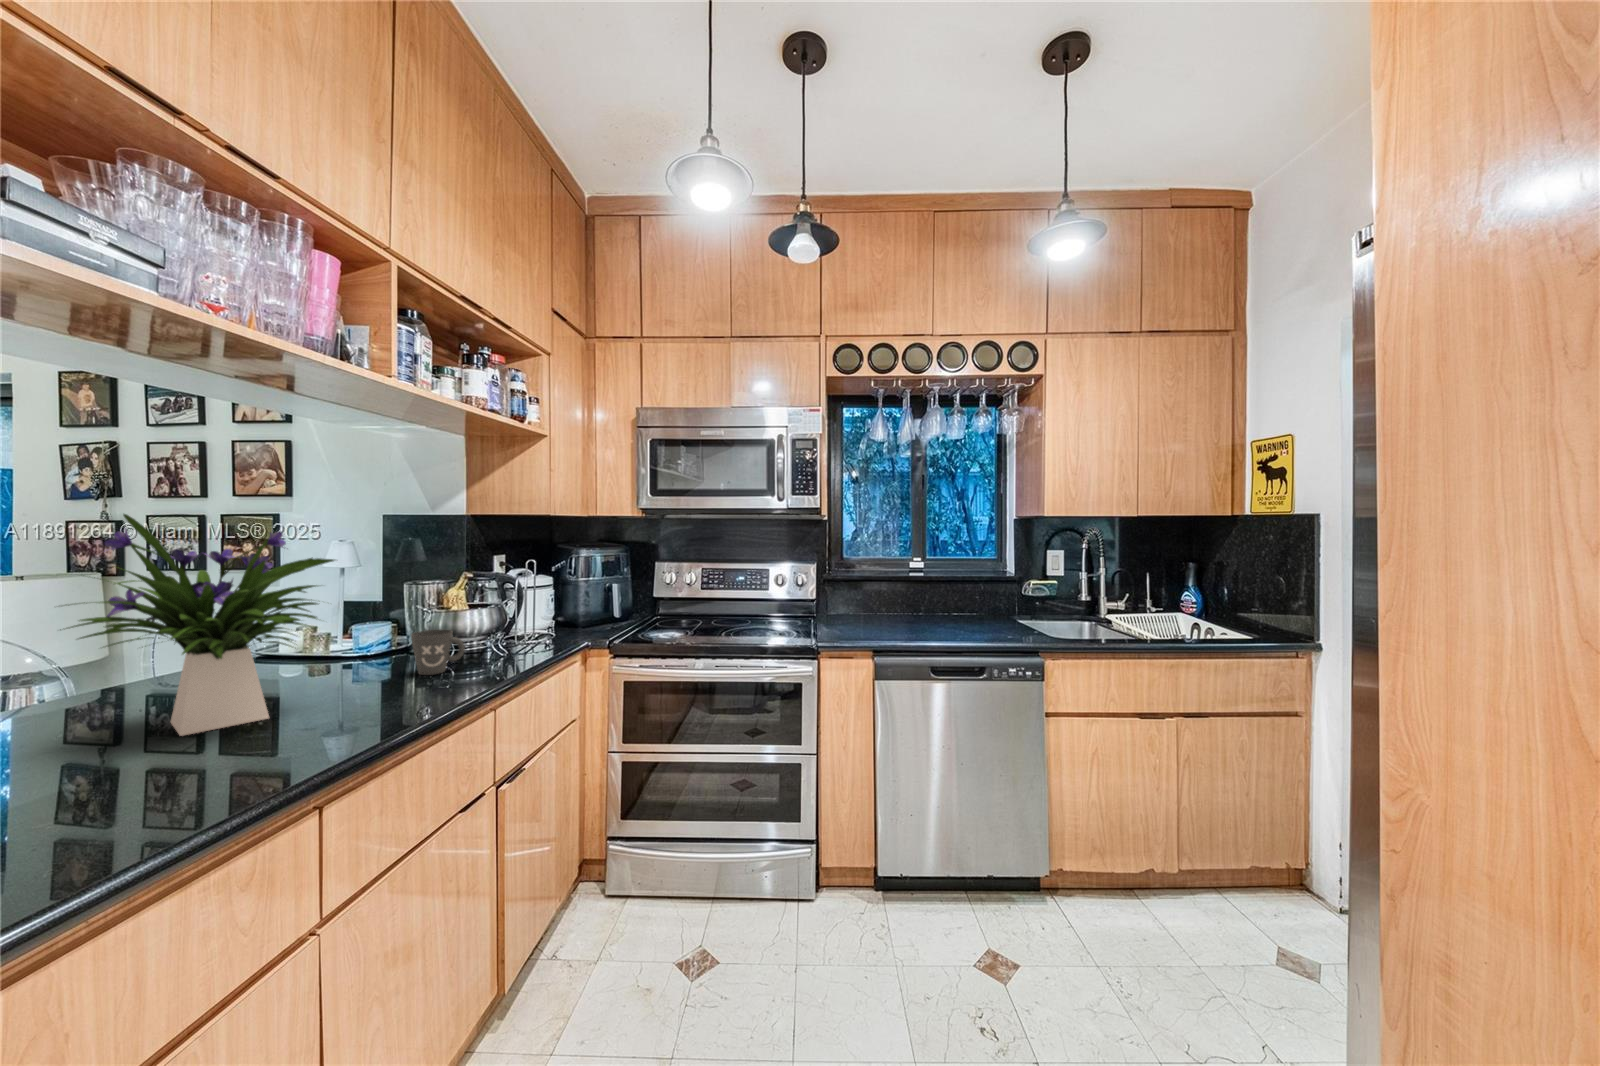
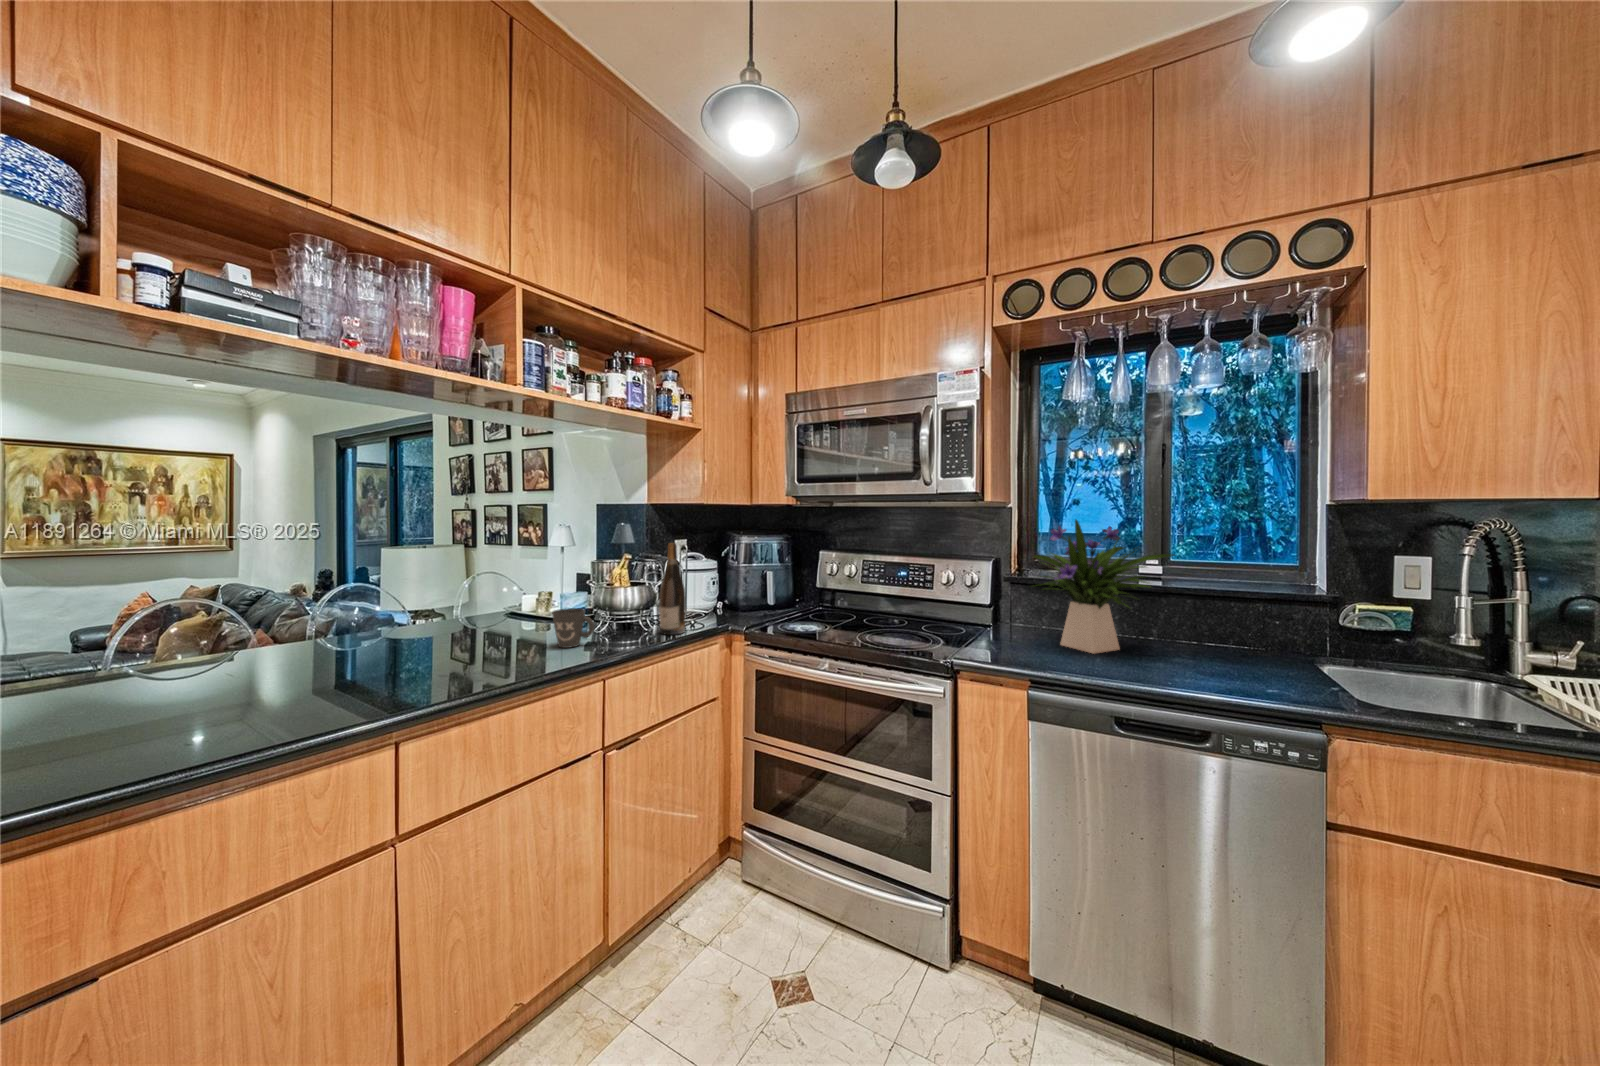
flower arrangement: present [60,514,334,736] -> present [1034,520,1174,653]
wine bottle: none [522,554,552,652] -> present [659,543,686,635]

